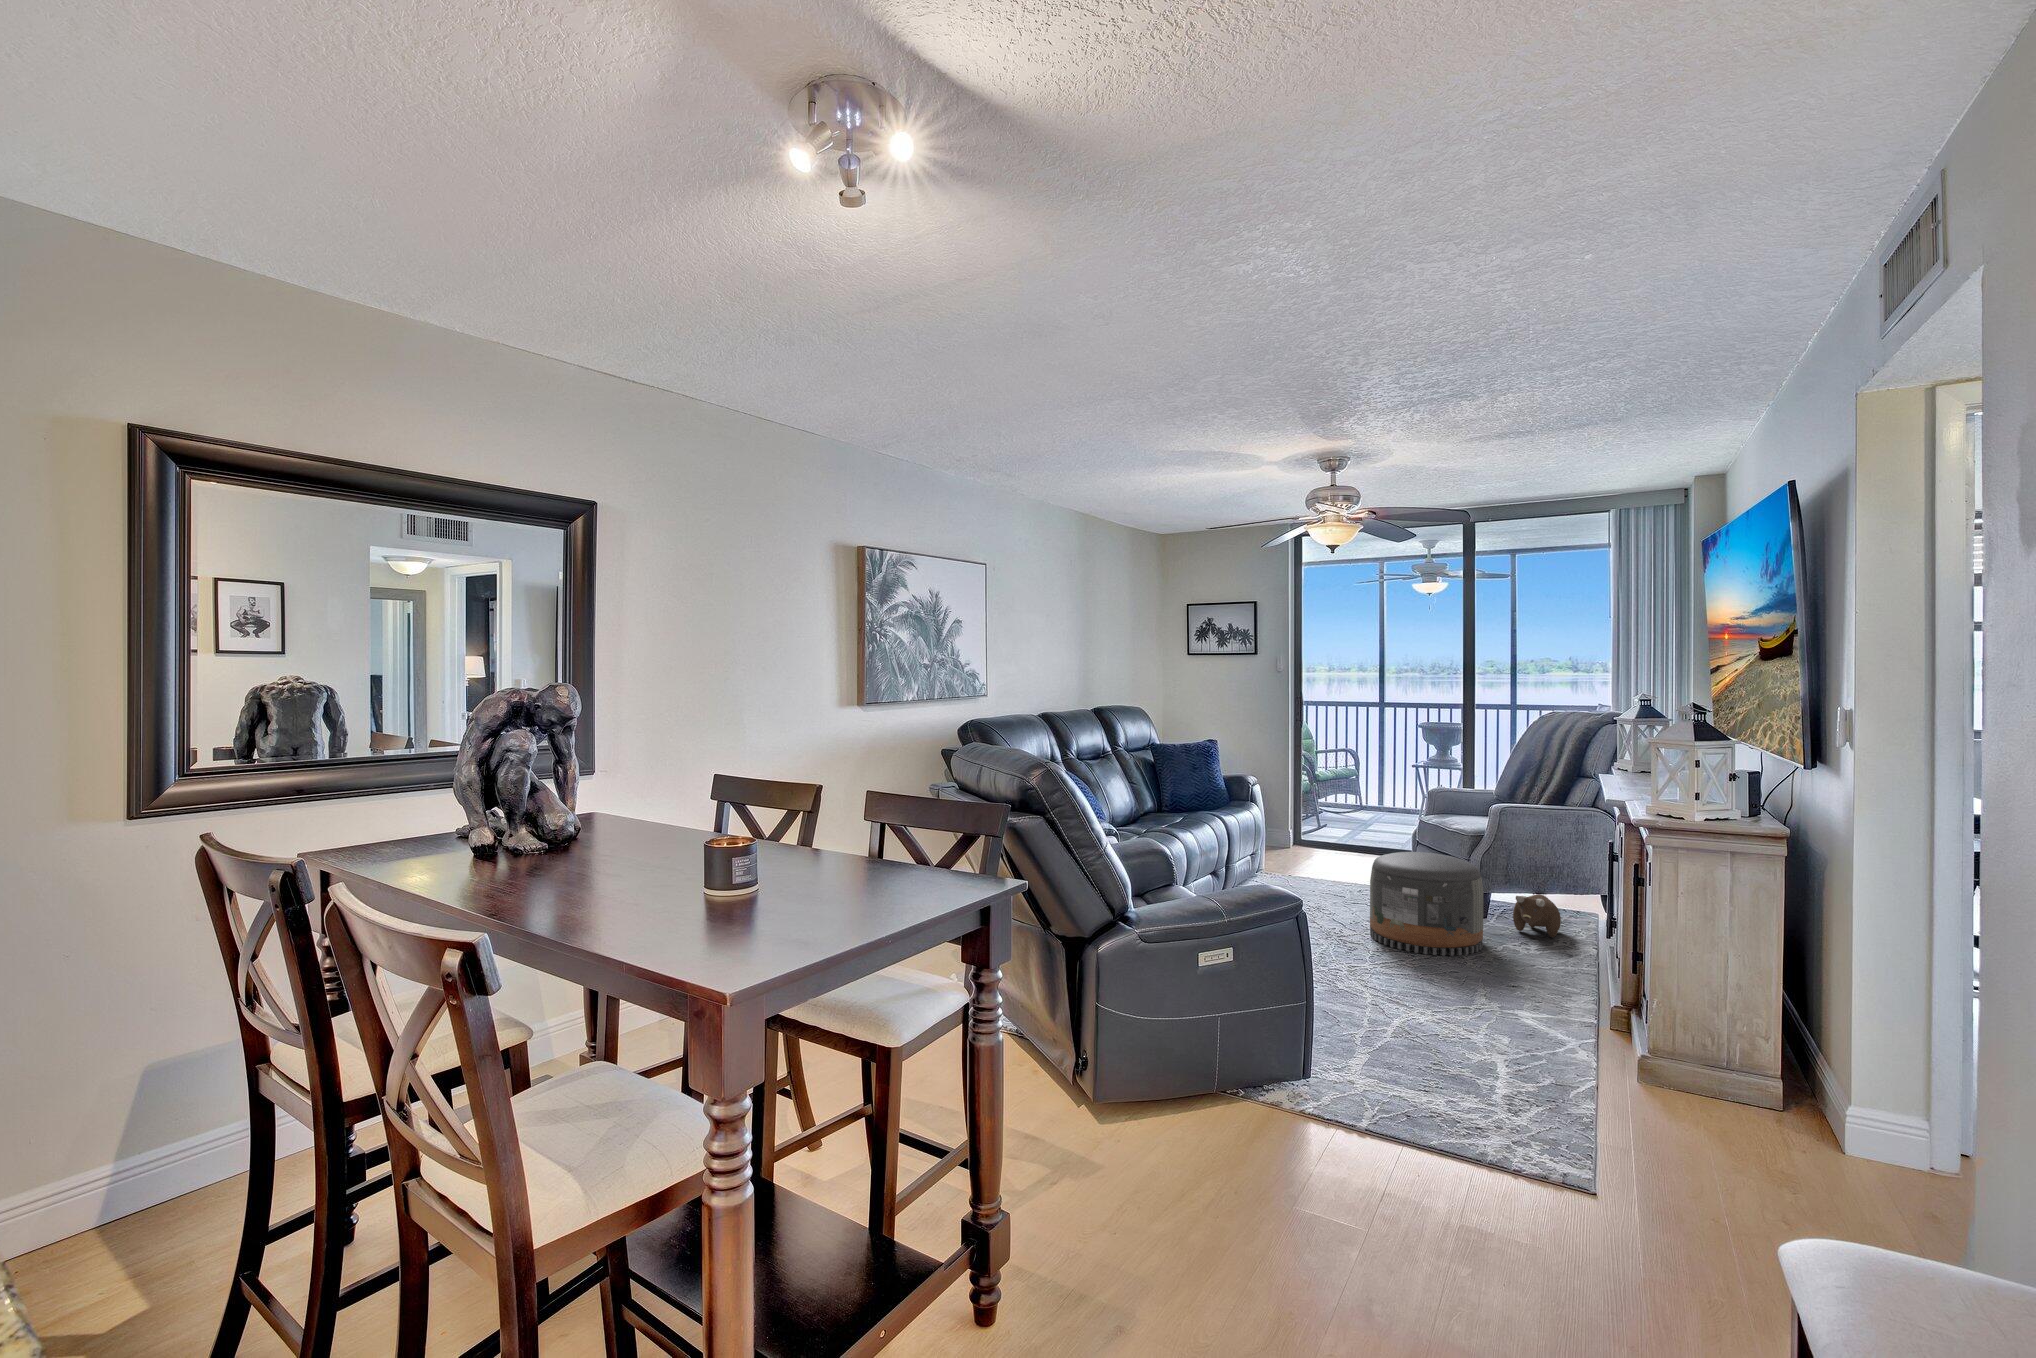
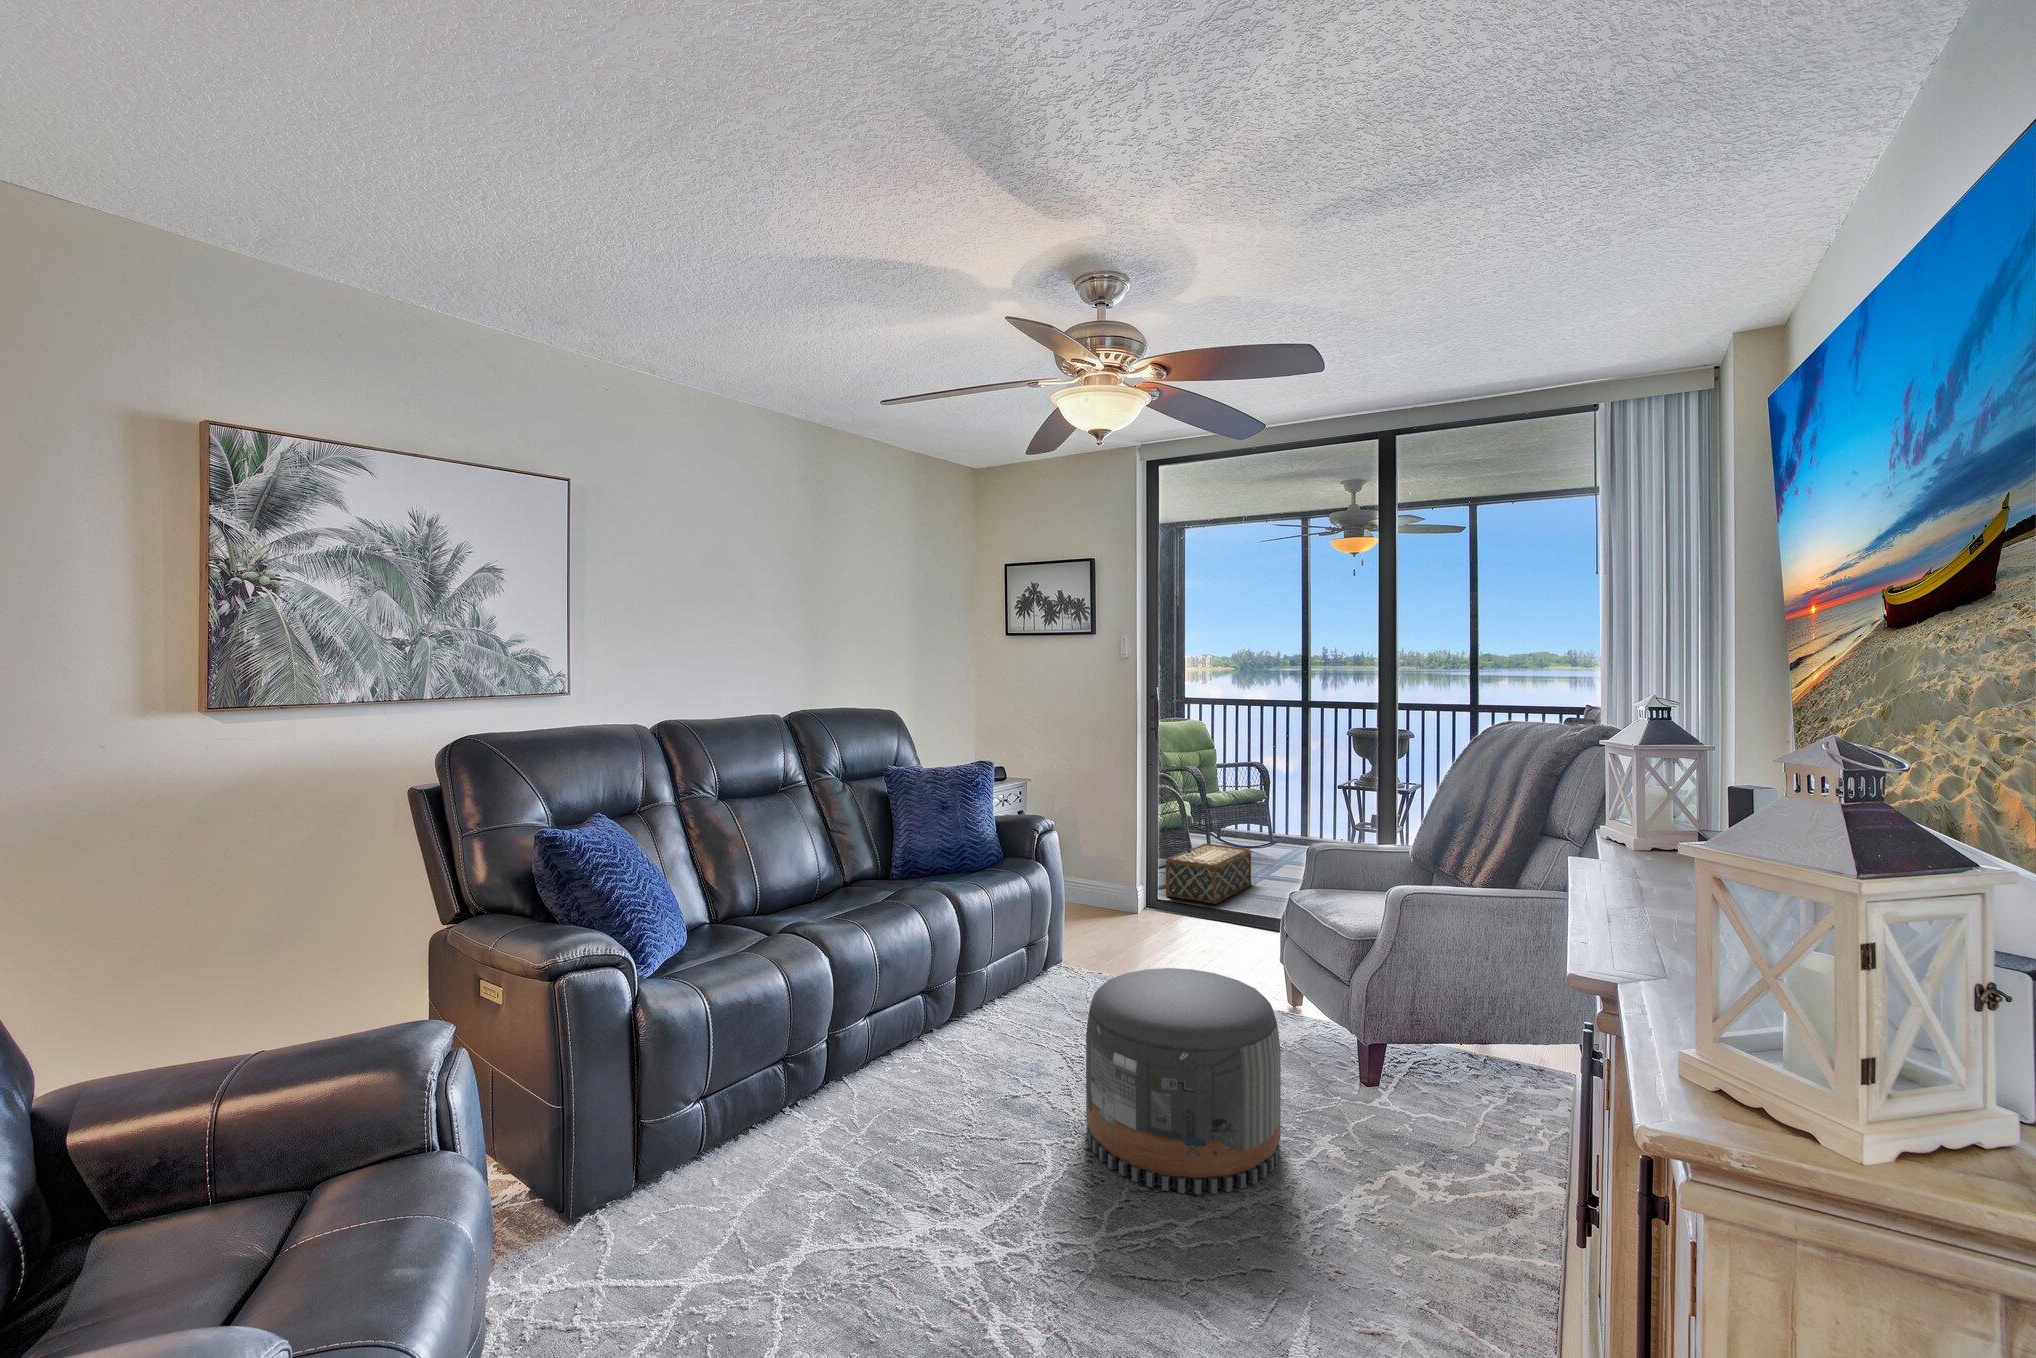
woven basket: none [1304,805,1356,844] -> present [1166,843,1251,904]
plush toy: present [1513,895,1561,937] -> none [1356,1055,1447,1144]

